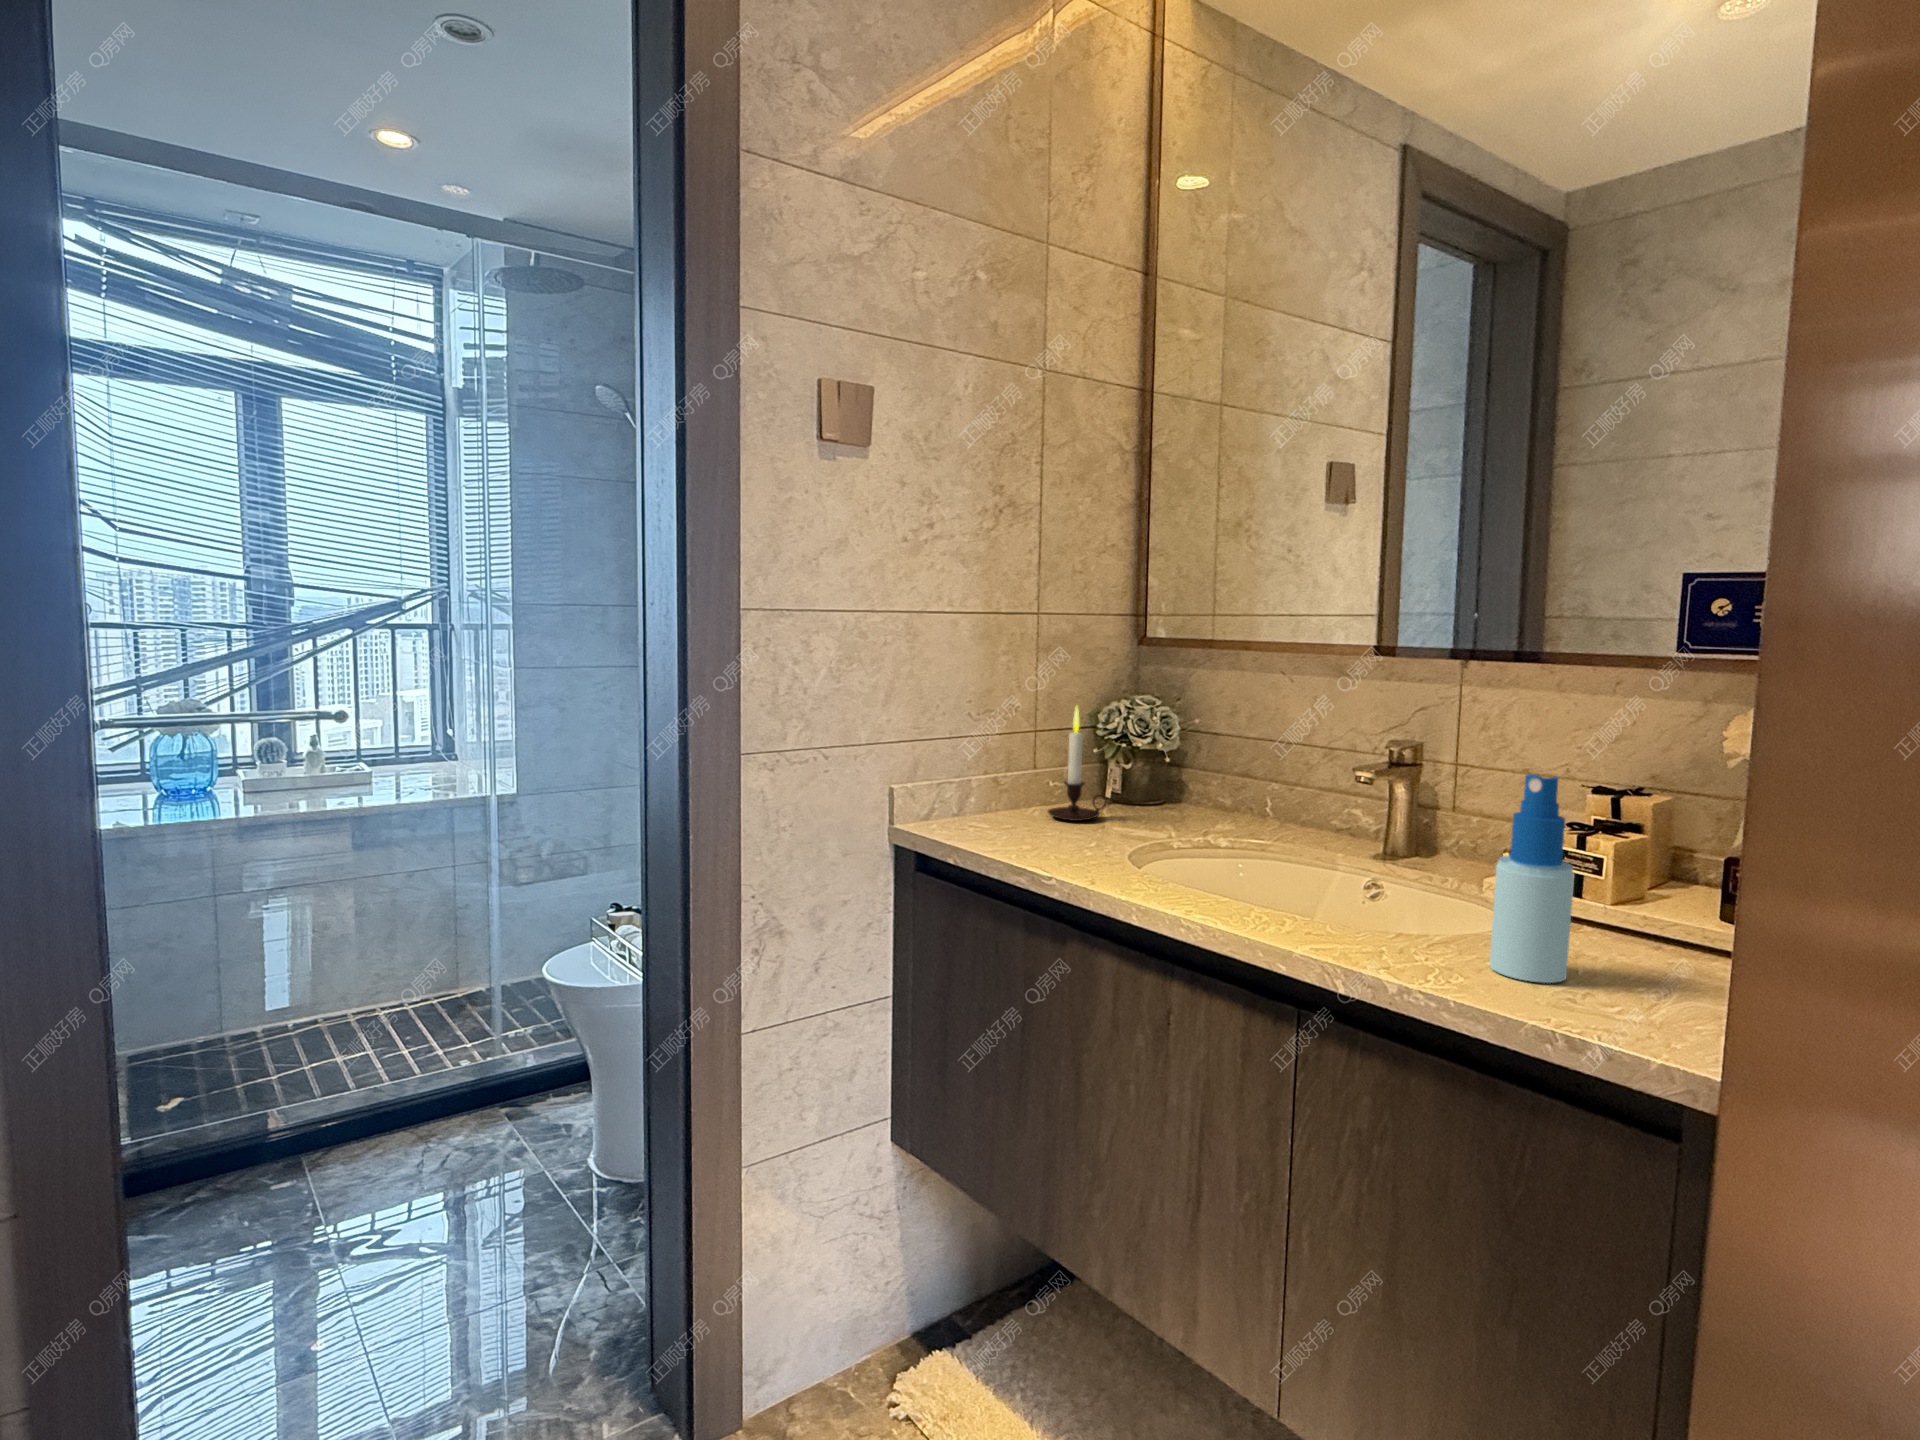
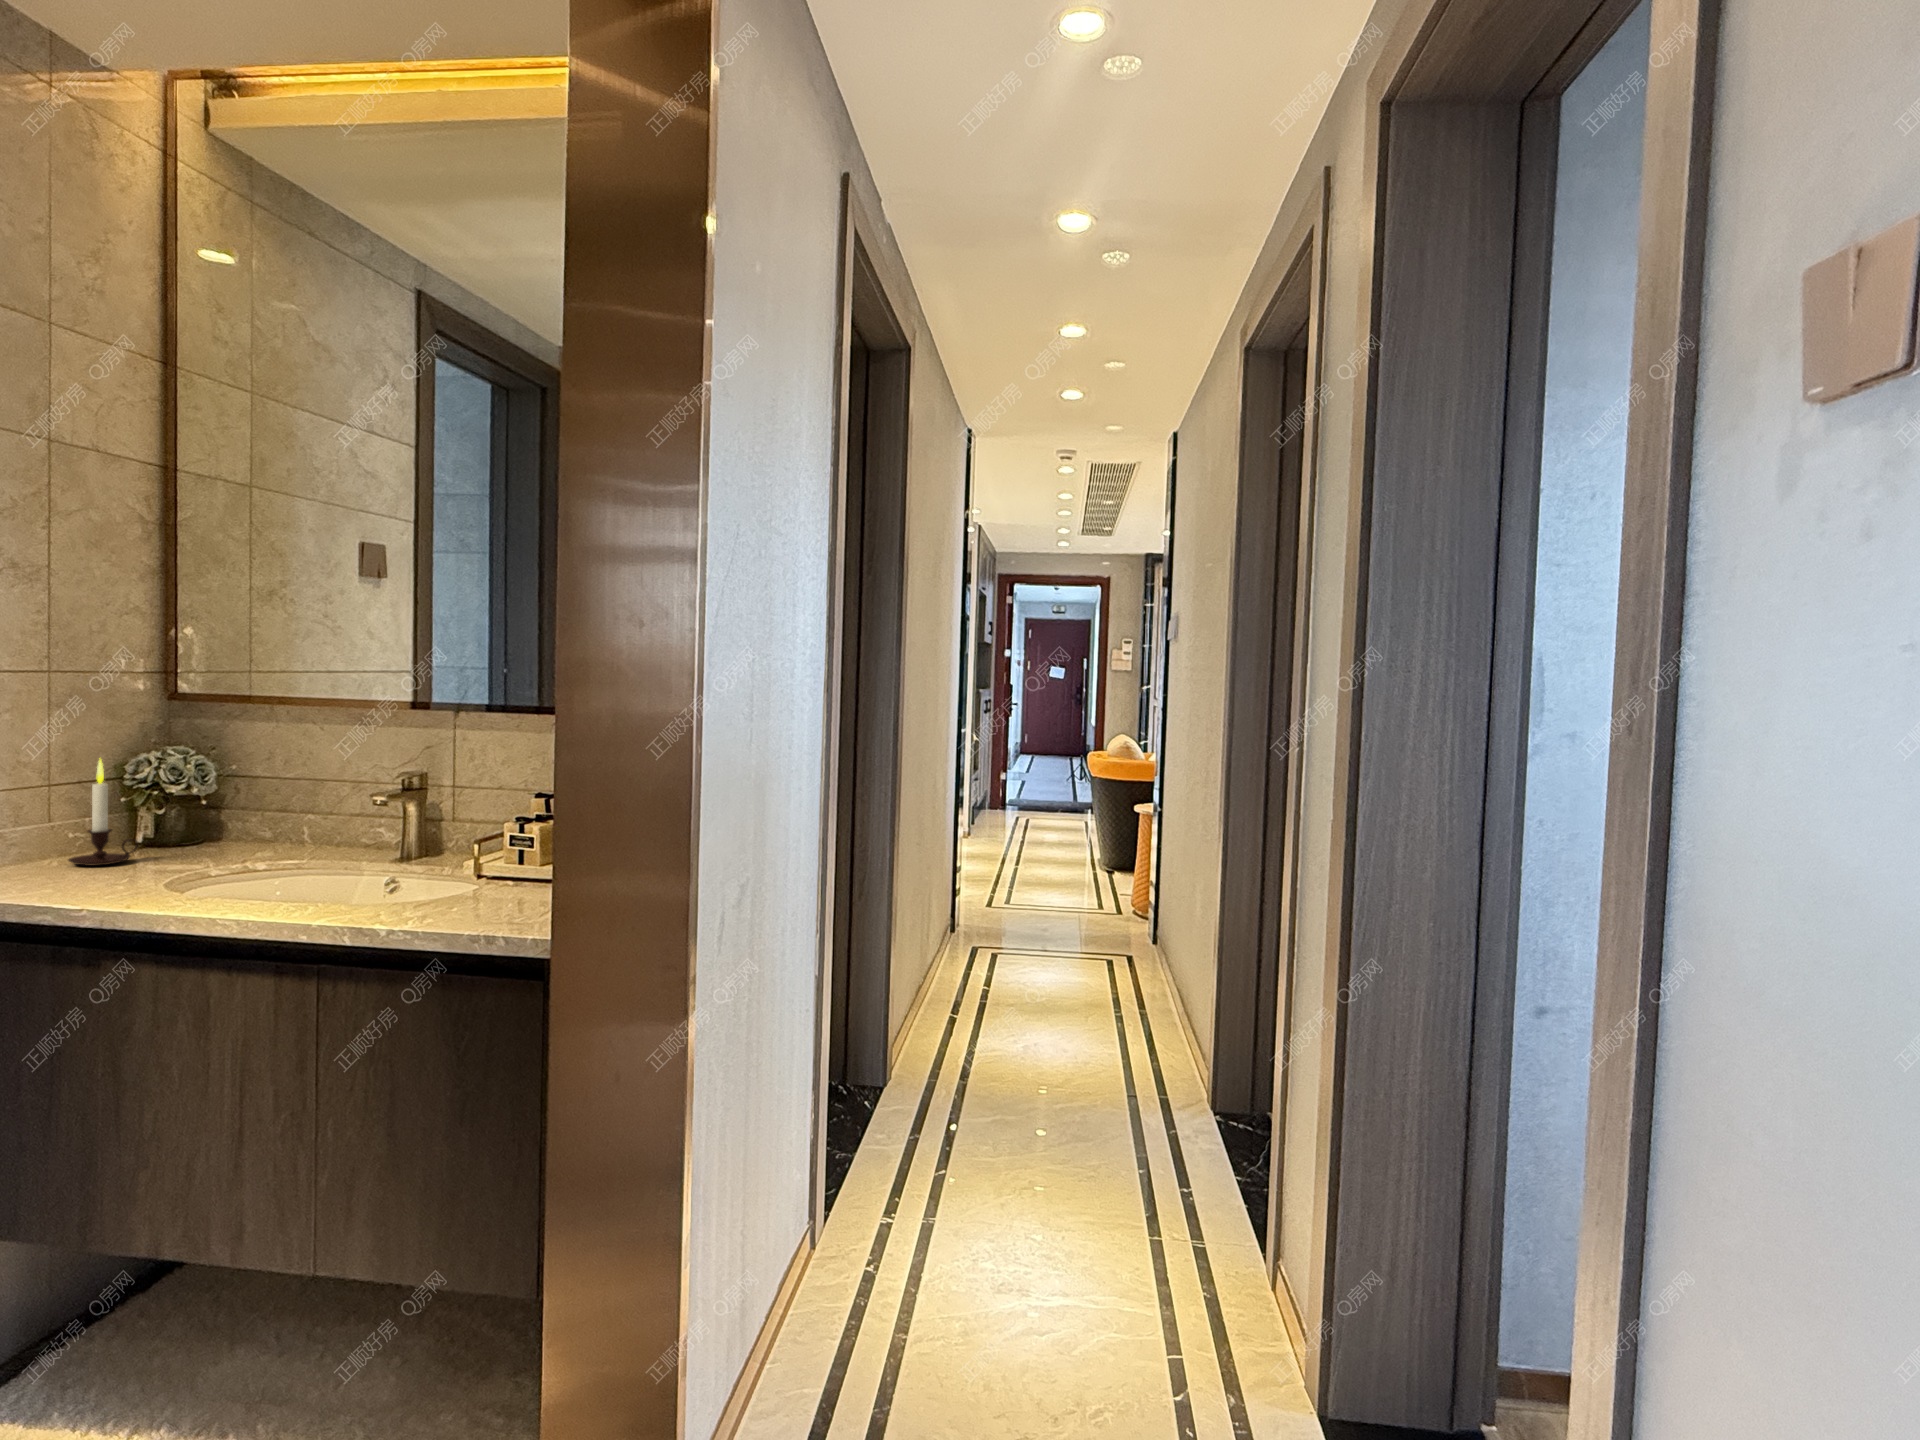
spray bottle: present [1490,774,1574,983] -> none [449,788,496,914]

